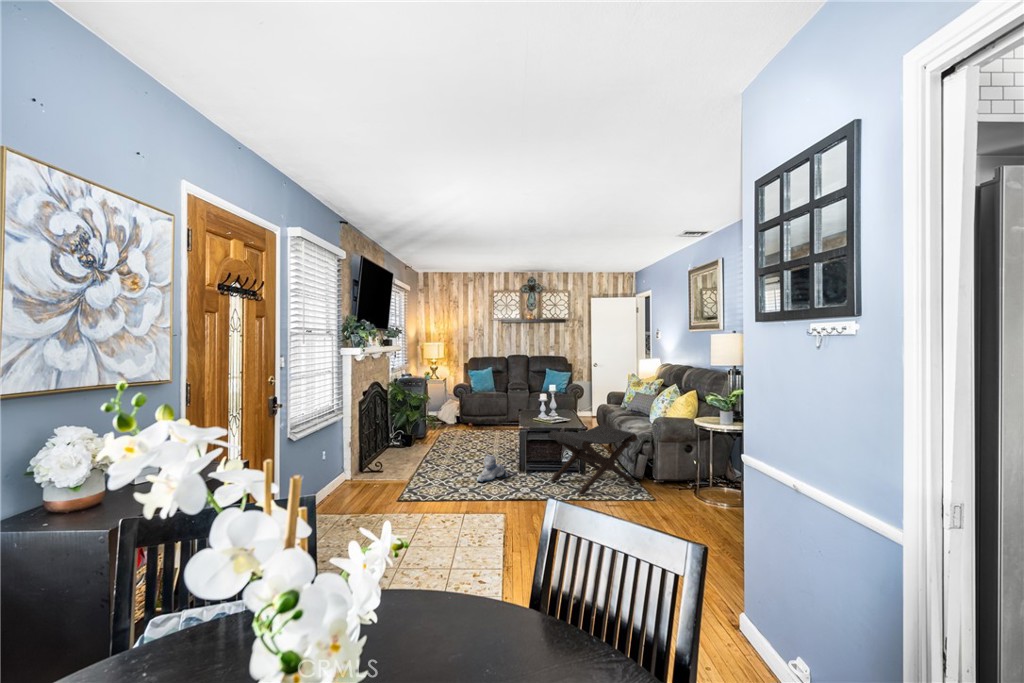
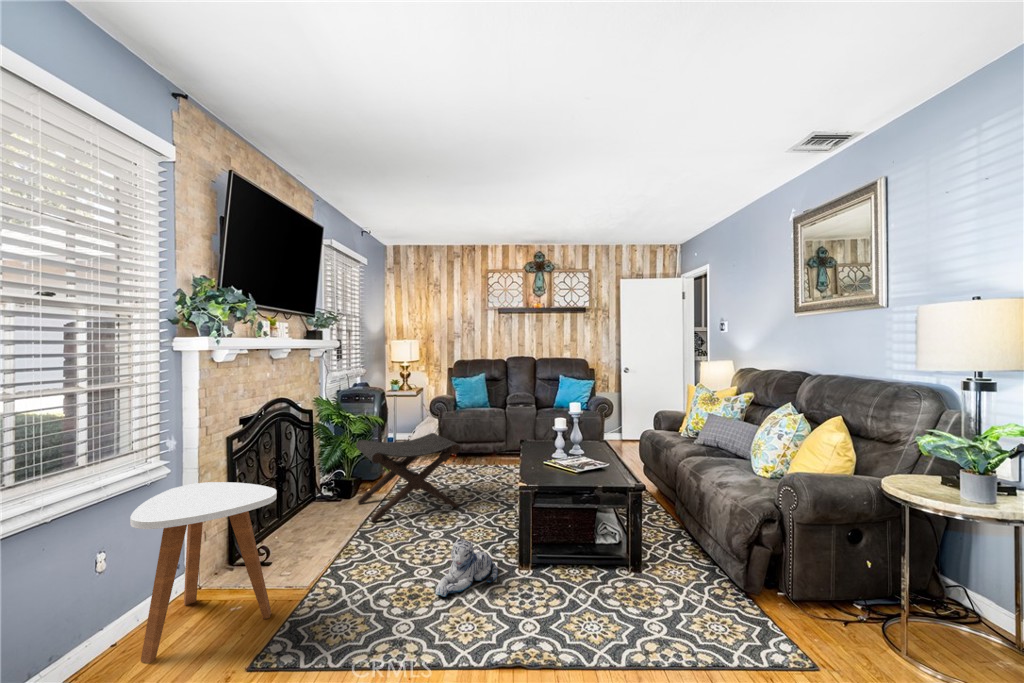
side table: none [337,424,398,501] -> present [130,482,277,663]
footstool: present [549,425,637,495] -> present [356,433,460,522]

